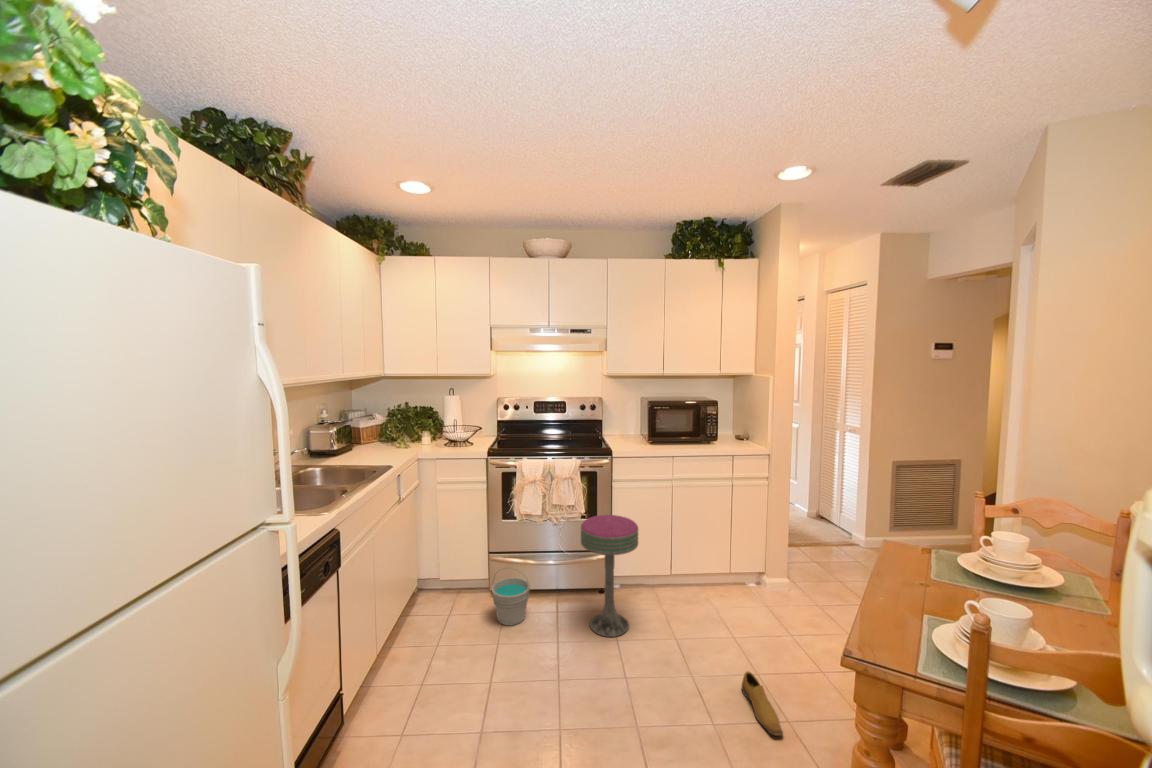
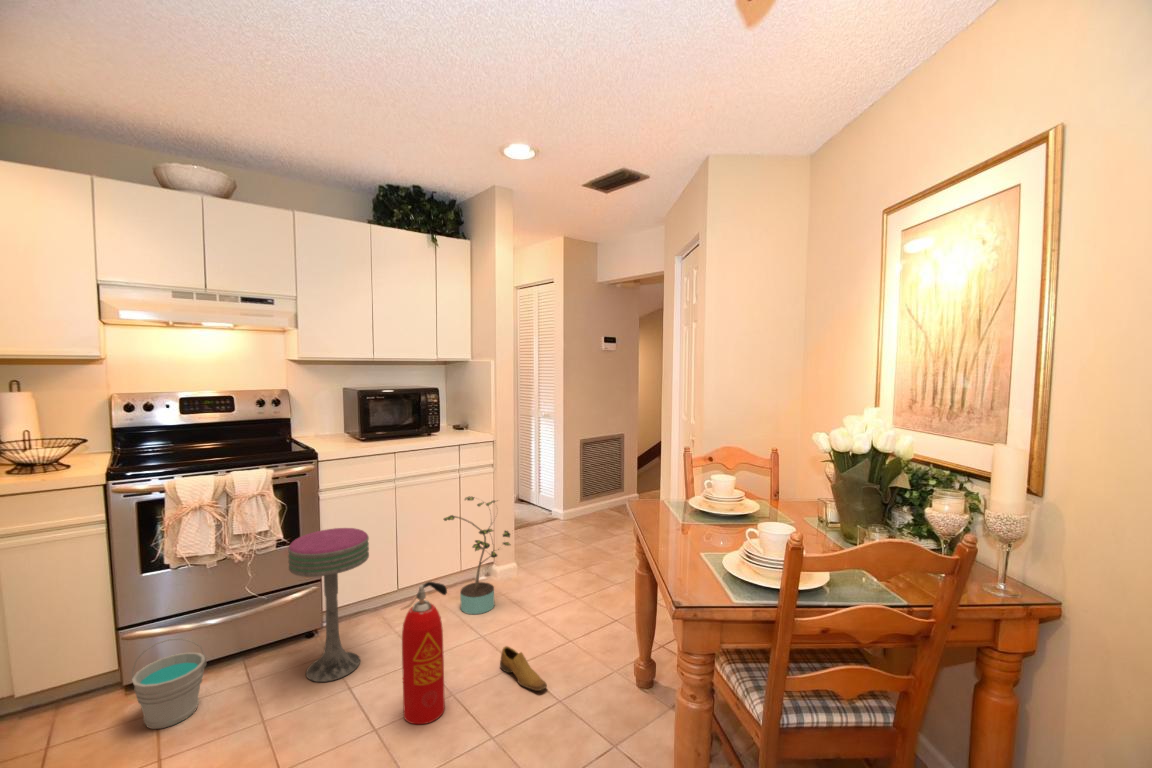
potted plant: none [709,510,775,625] -> present [444,496,510,614]
fire extinguisher: none [643,589,689,712] -> present [401,582,447,724]

